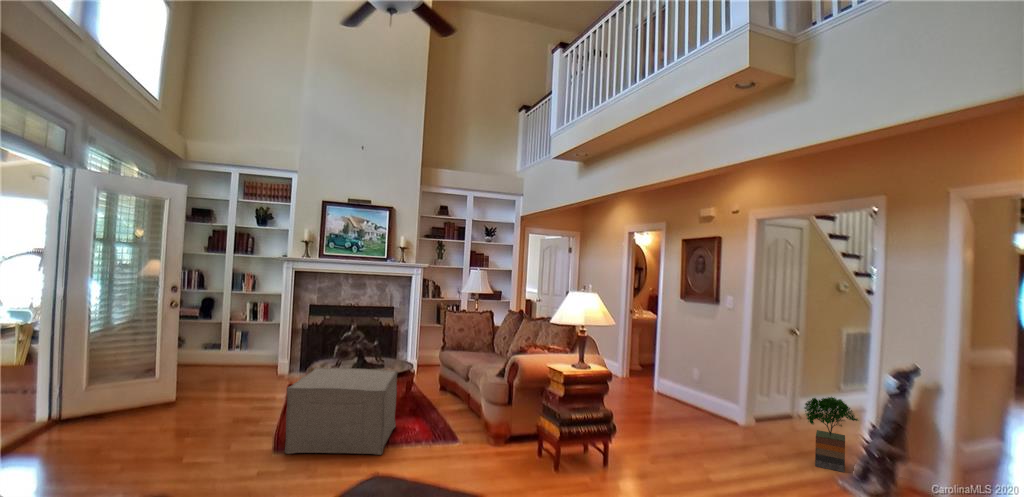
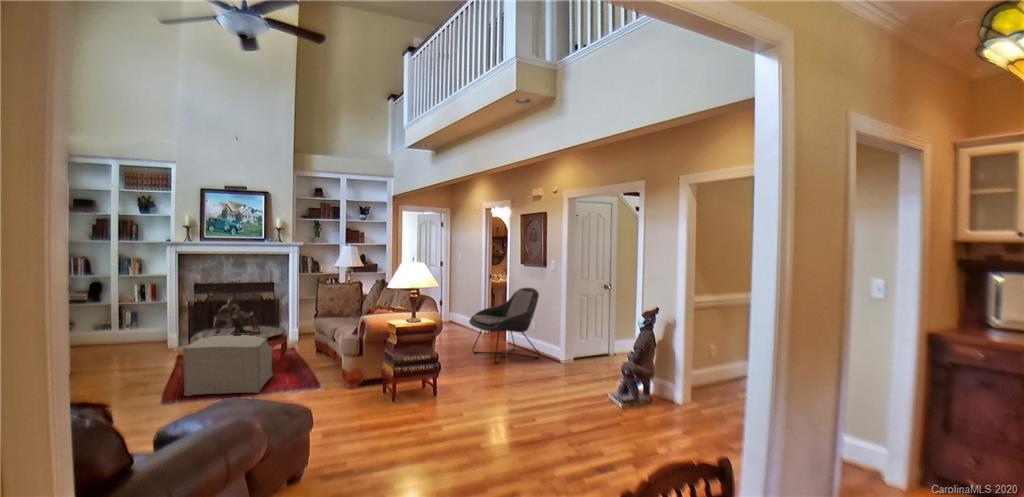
lounge chair: none [626,326,724,424] -> present [469,288,540,363]
potted tree: present [804,397,858,472] -> none [569,334,606,384]

